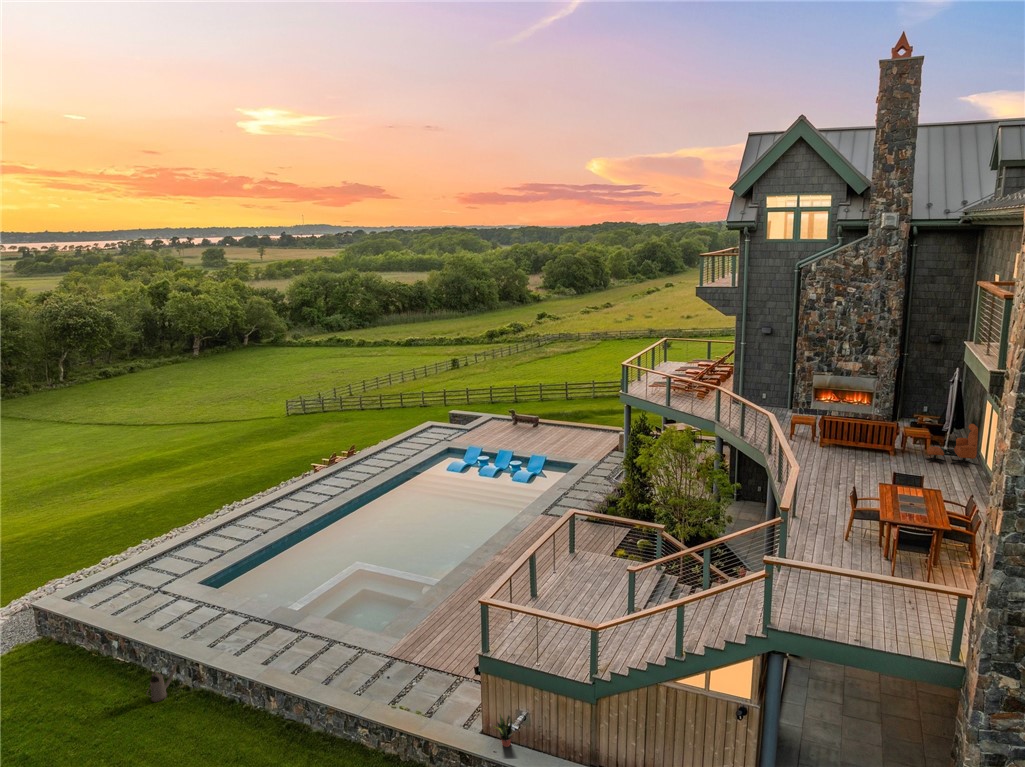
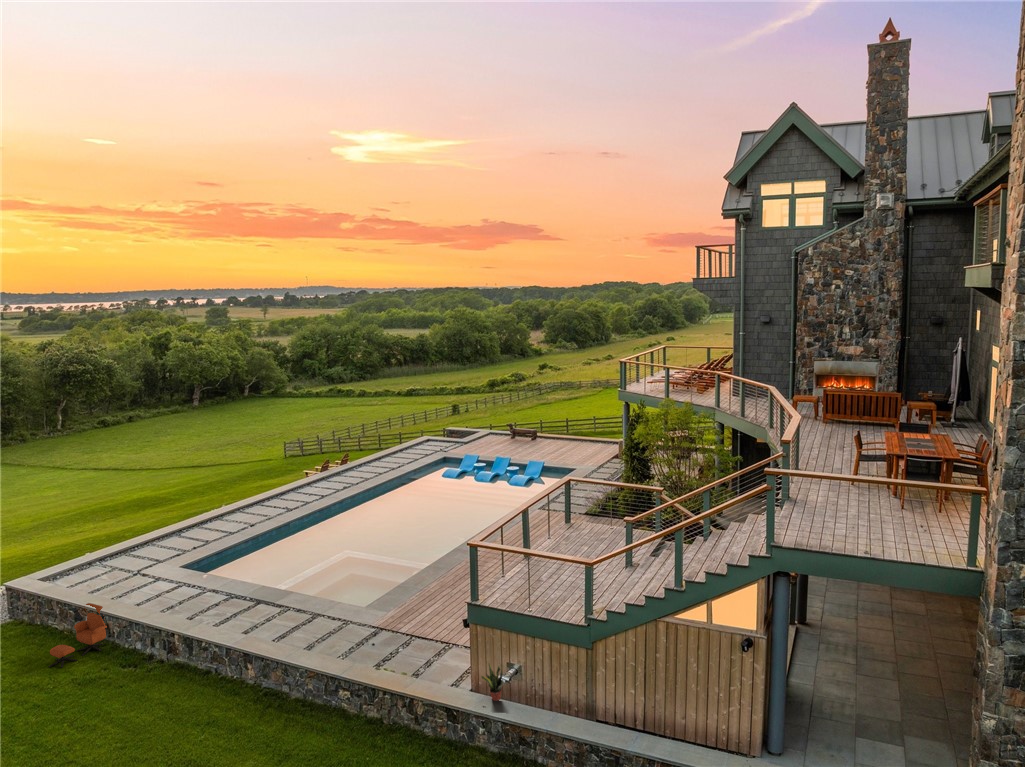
lounge chair: present [925,424,978,467] -> present [49,603,107,668]
watering can: present [147,664,177,702] -> none [116,634,152,673]

